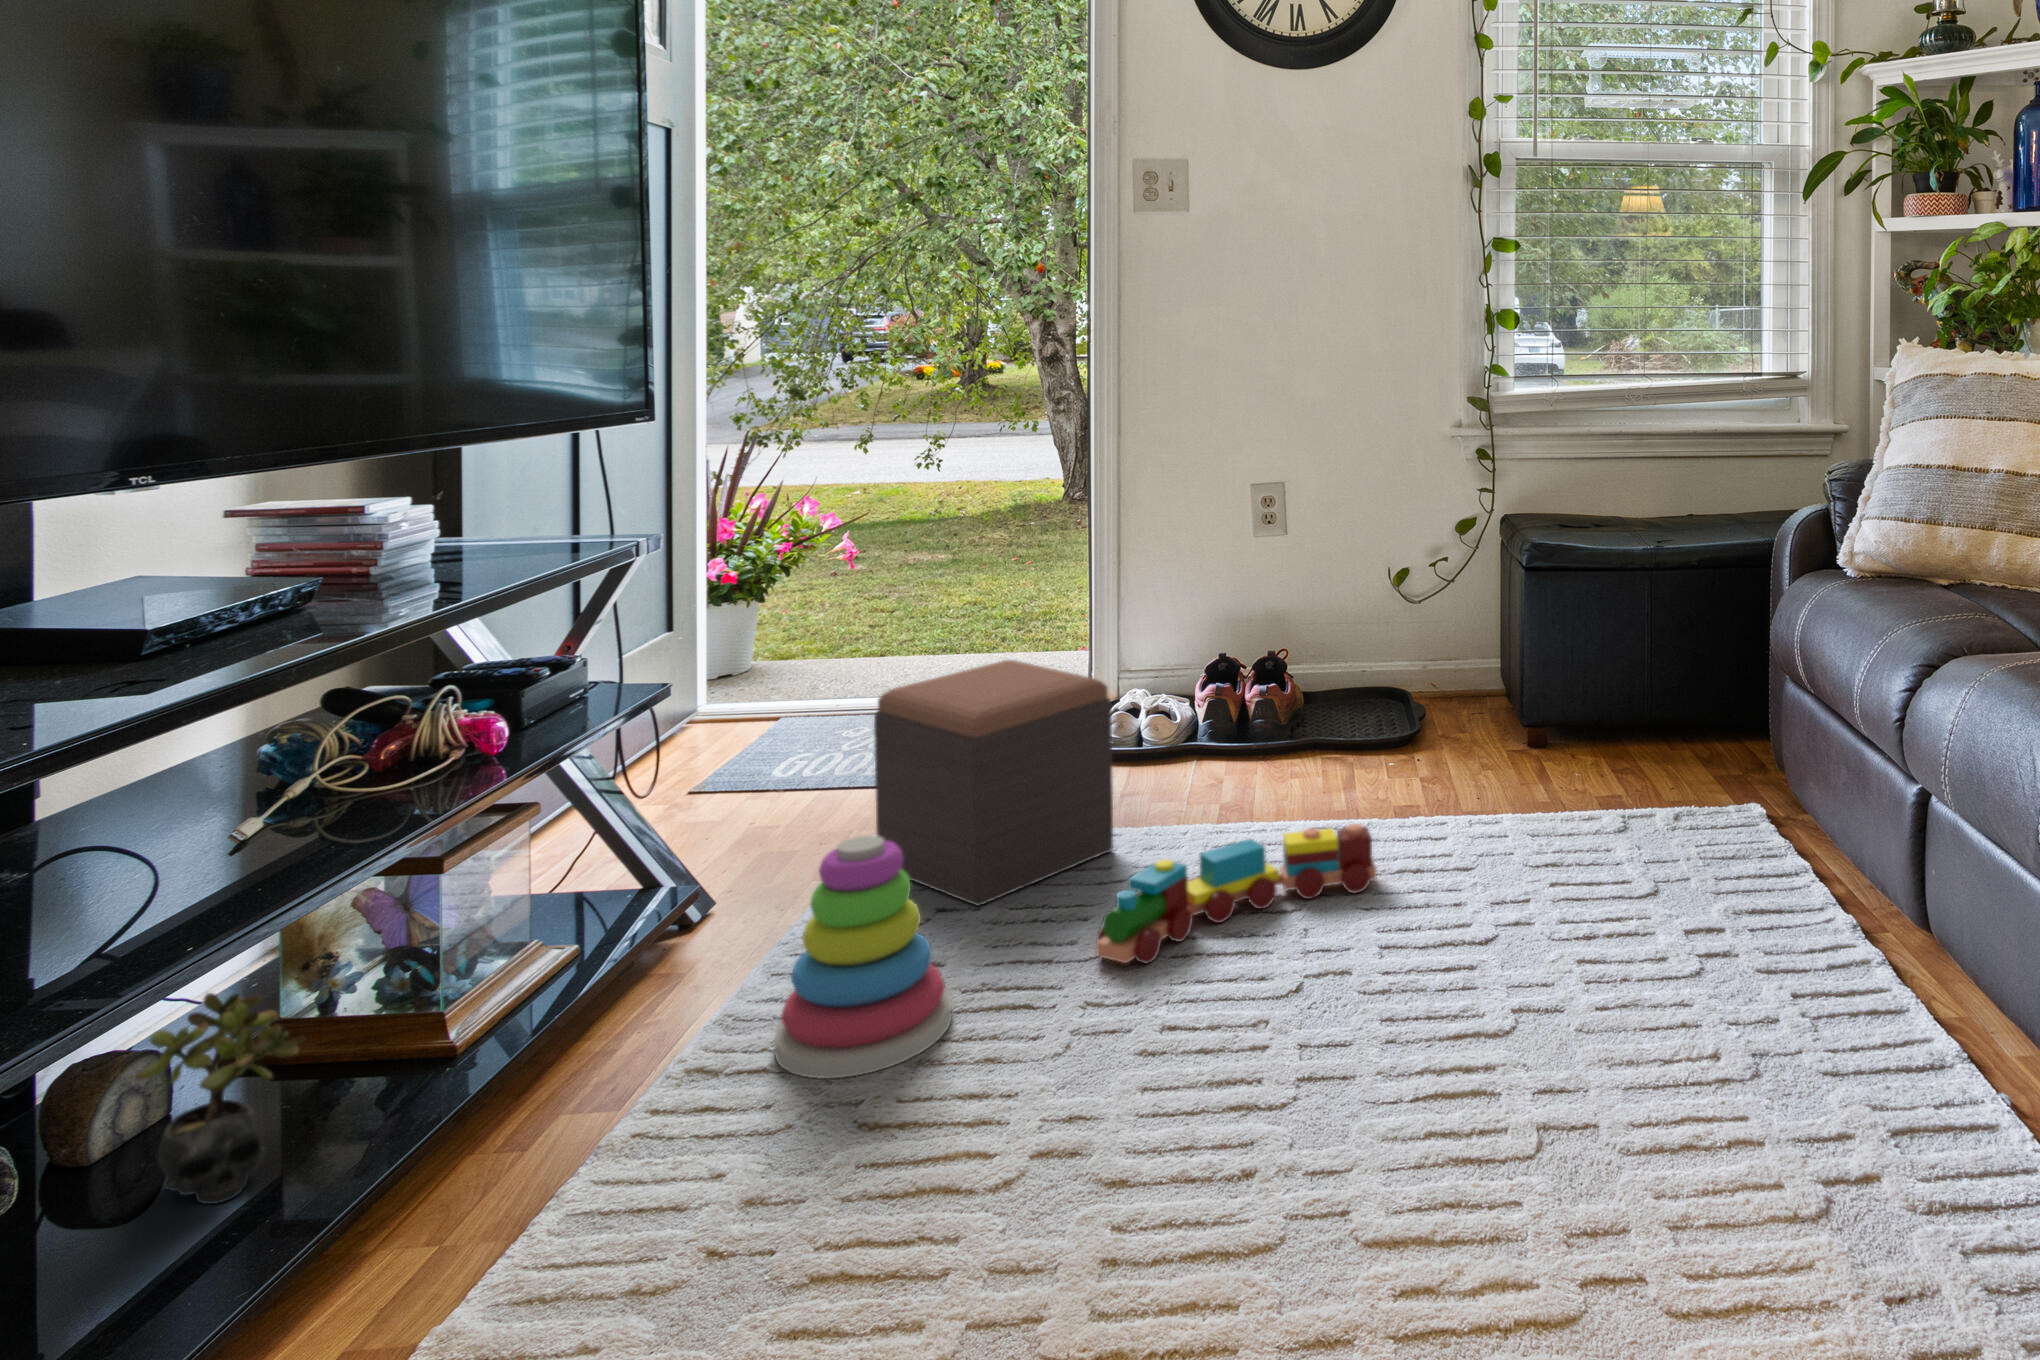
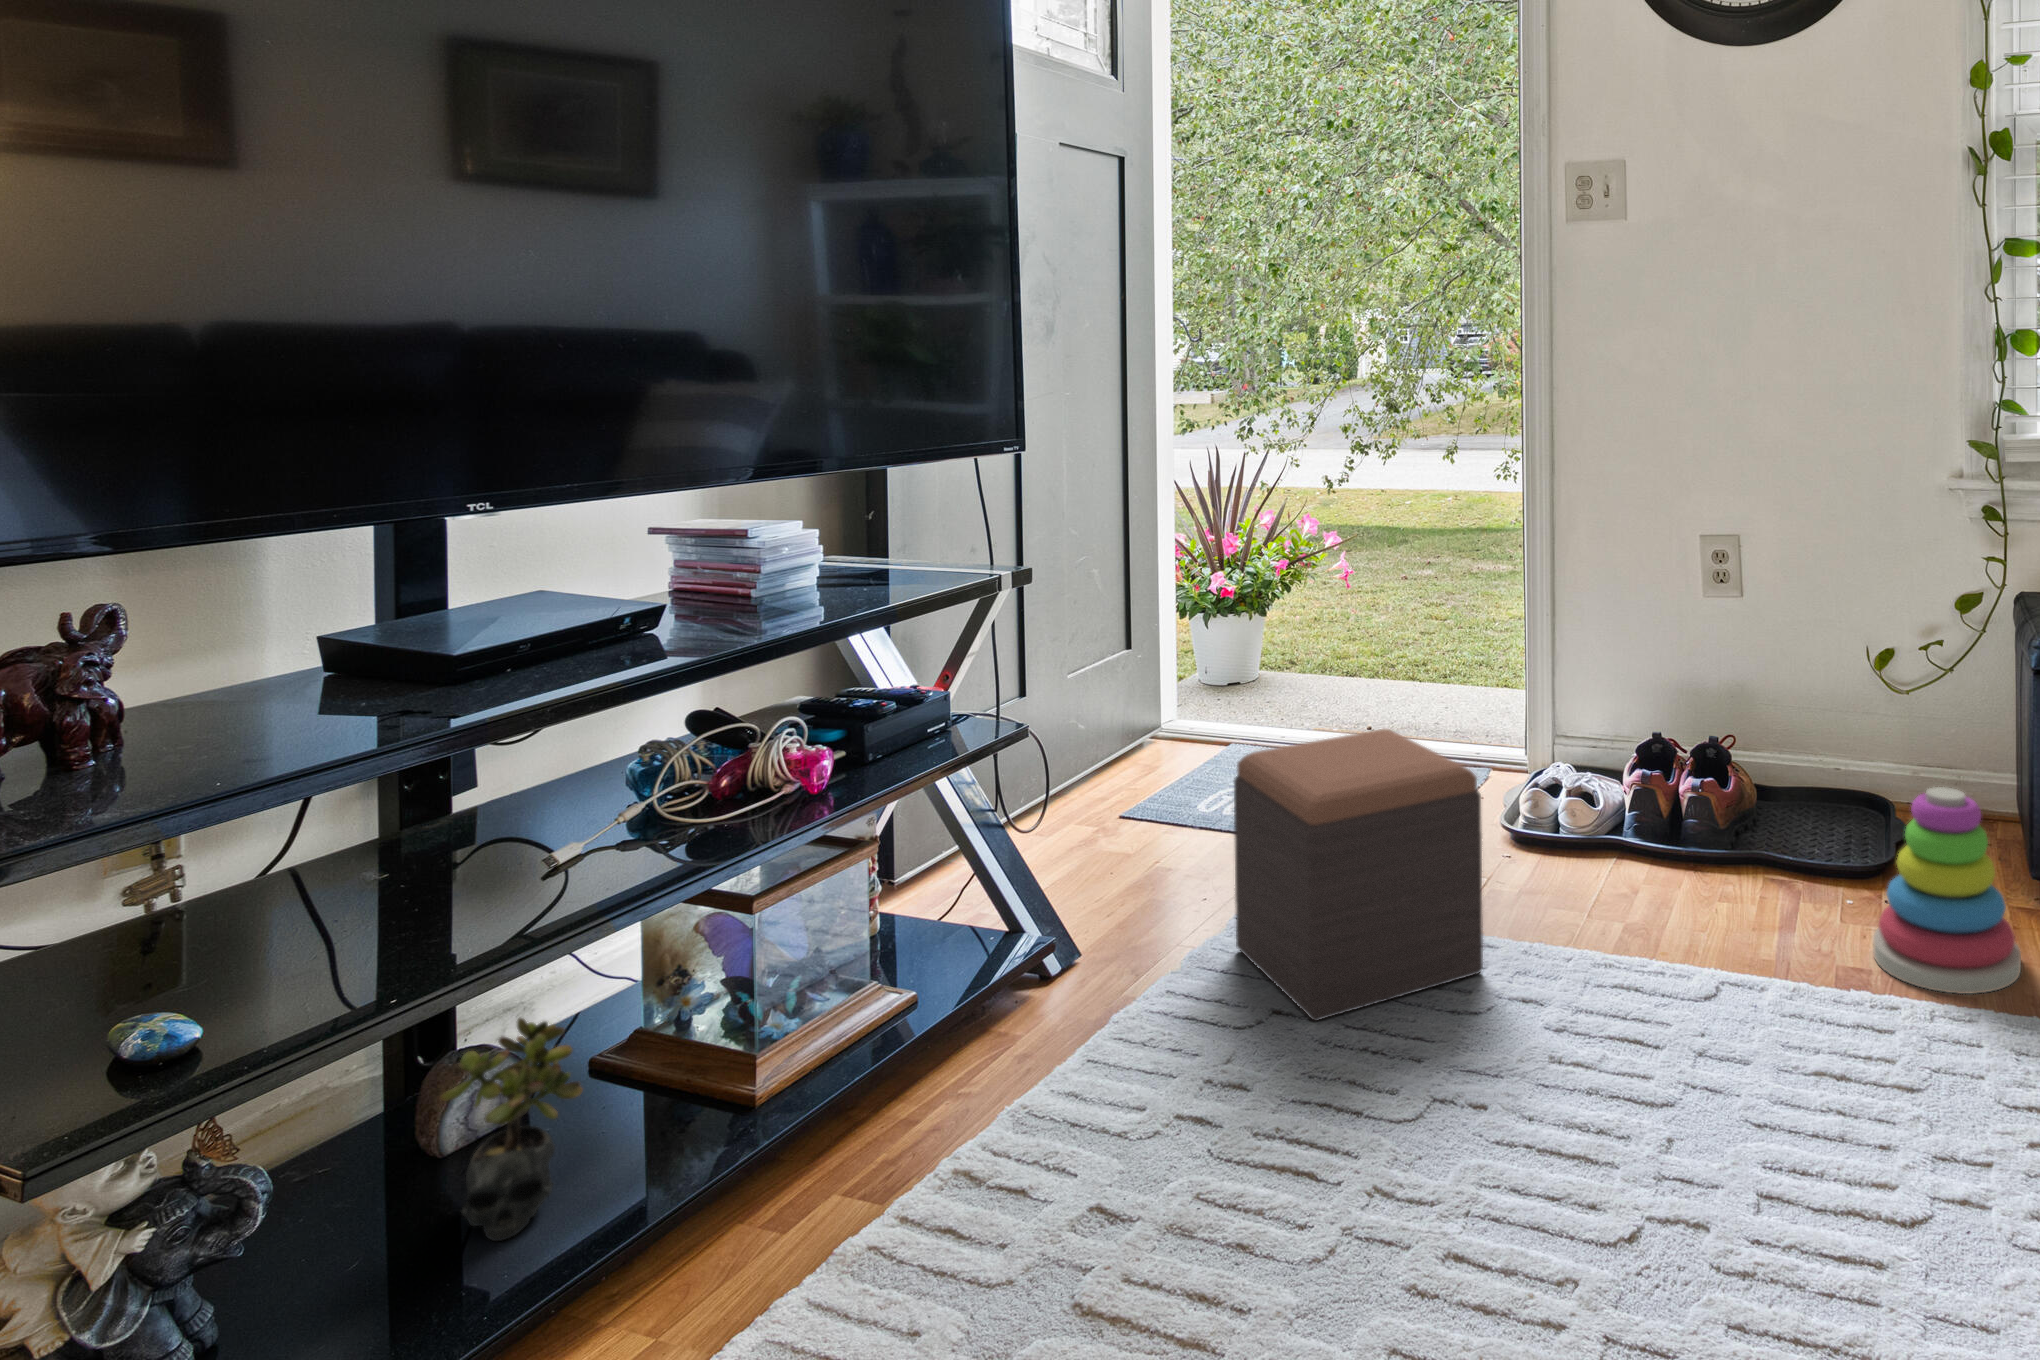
toy train: present [1096,824,1377,963] -> none [1407,999,1780,1149]
stacking toy: present [774,836,952,1078] -> present [1873,787,2021,994]

